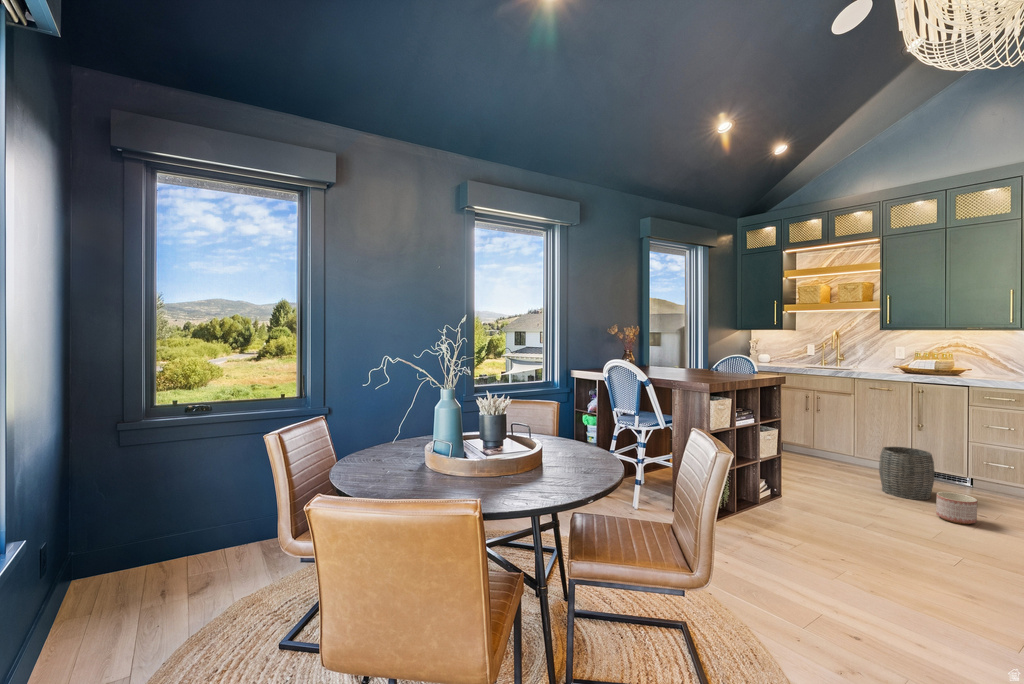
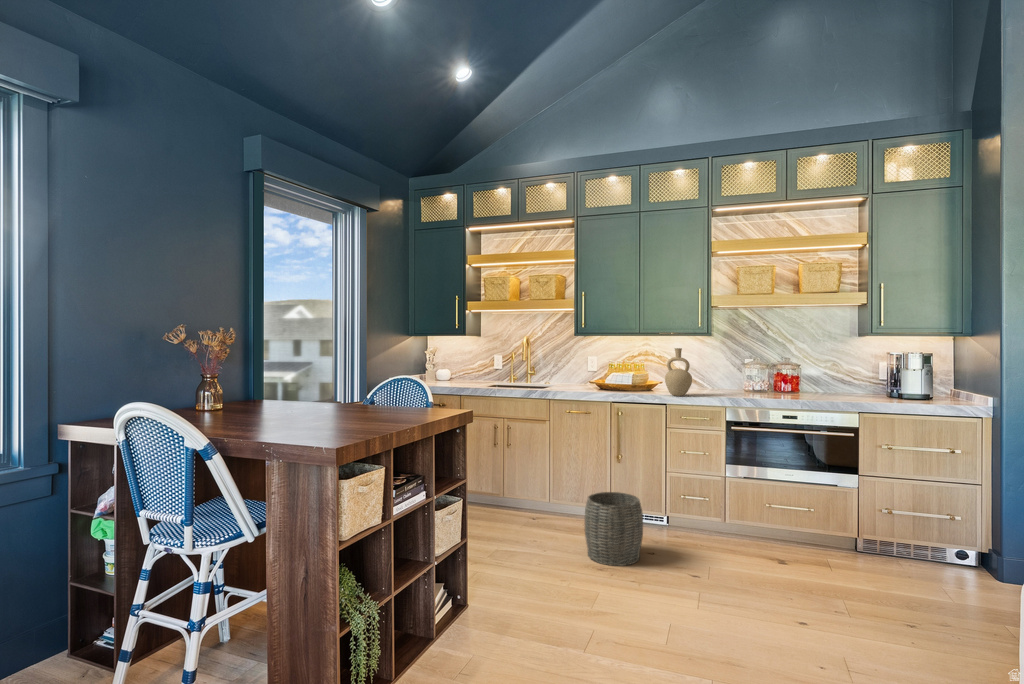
vase: none [968,340,998,379] -> present [665,348,692,396]
planter: present [936,492,977,524] -> none [655,556,697,602]

